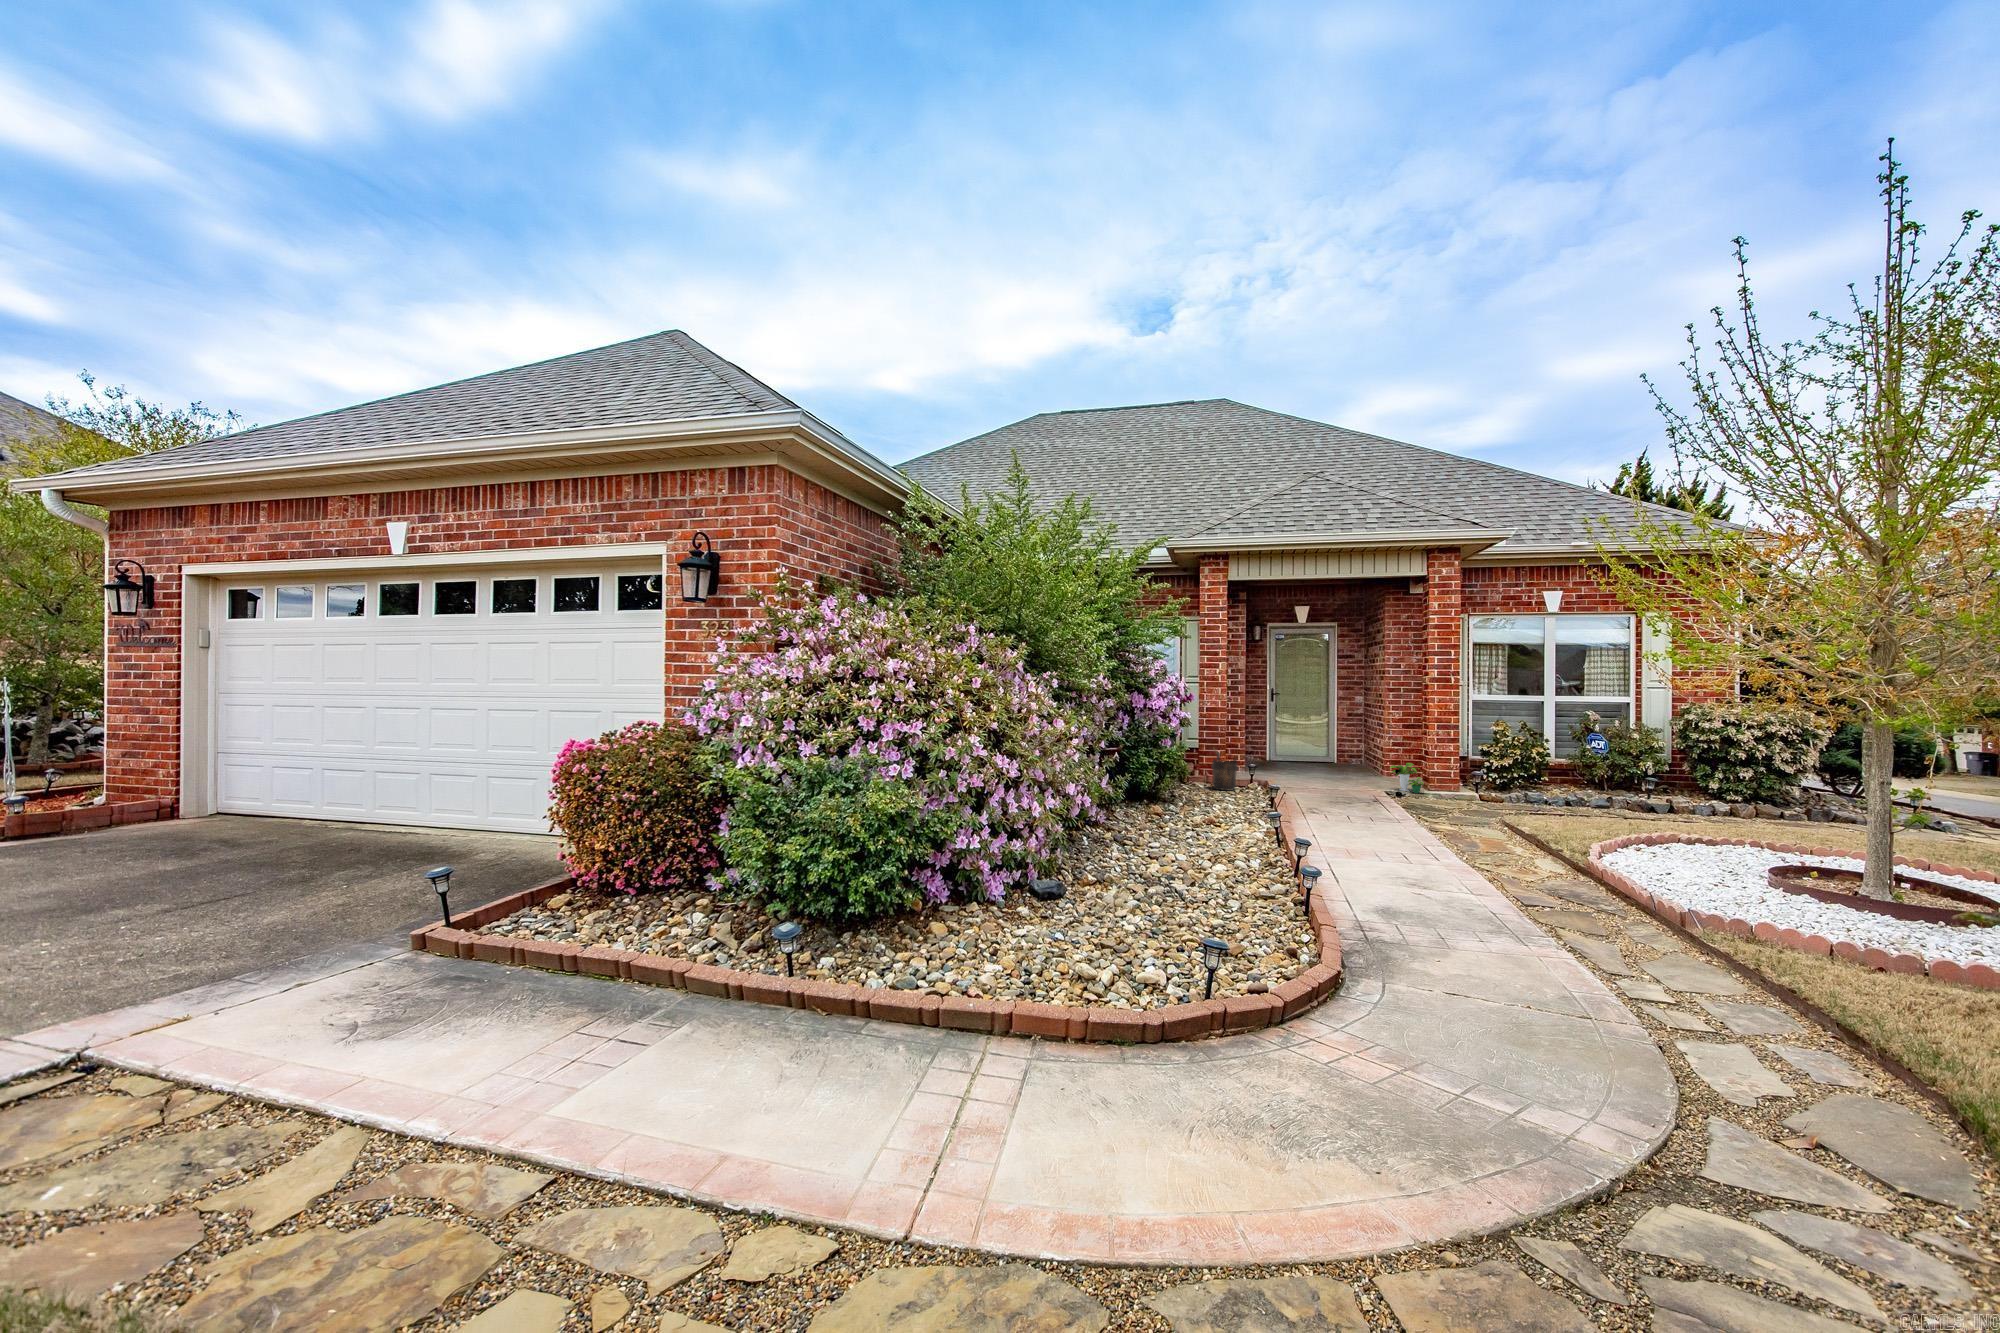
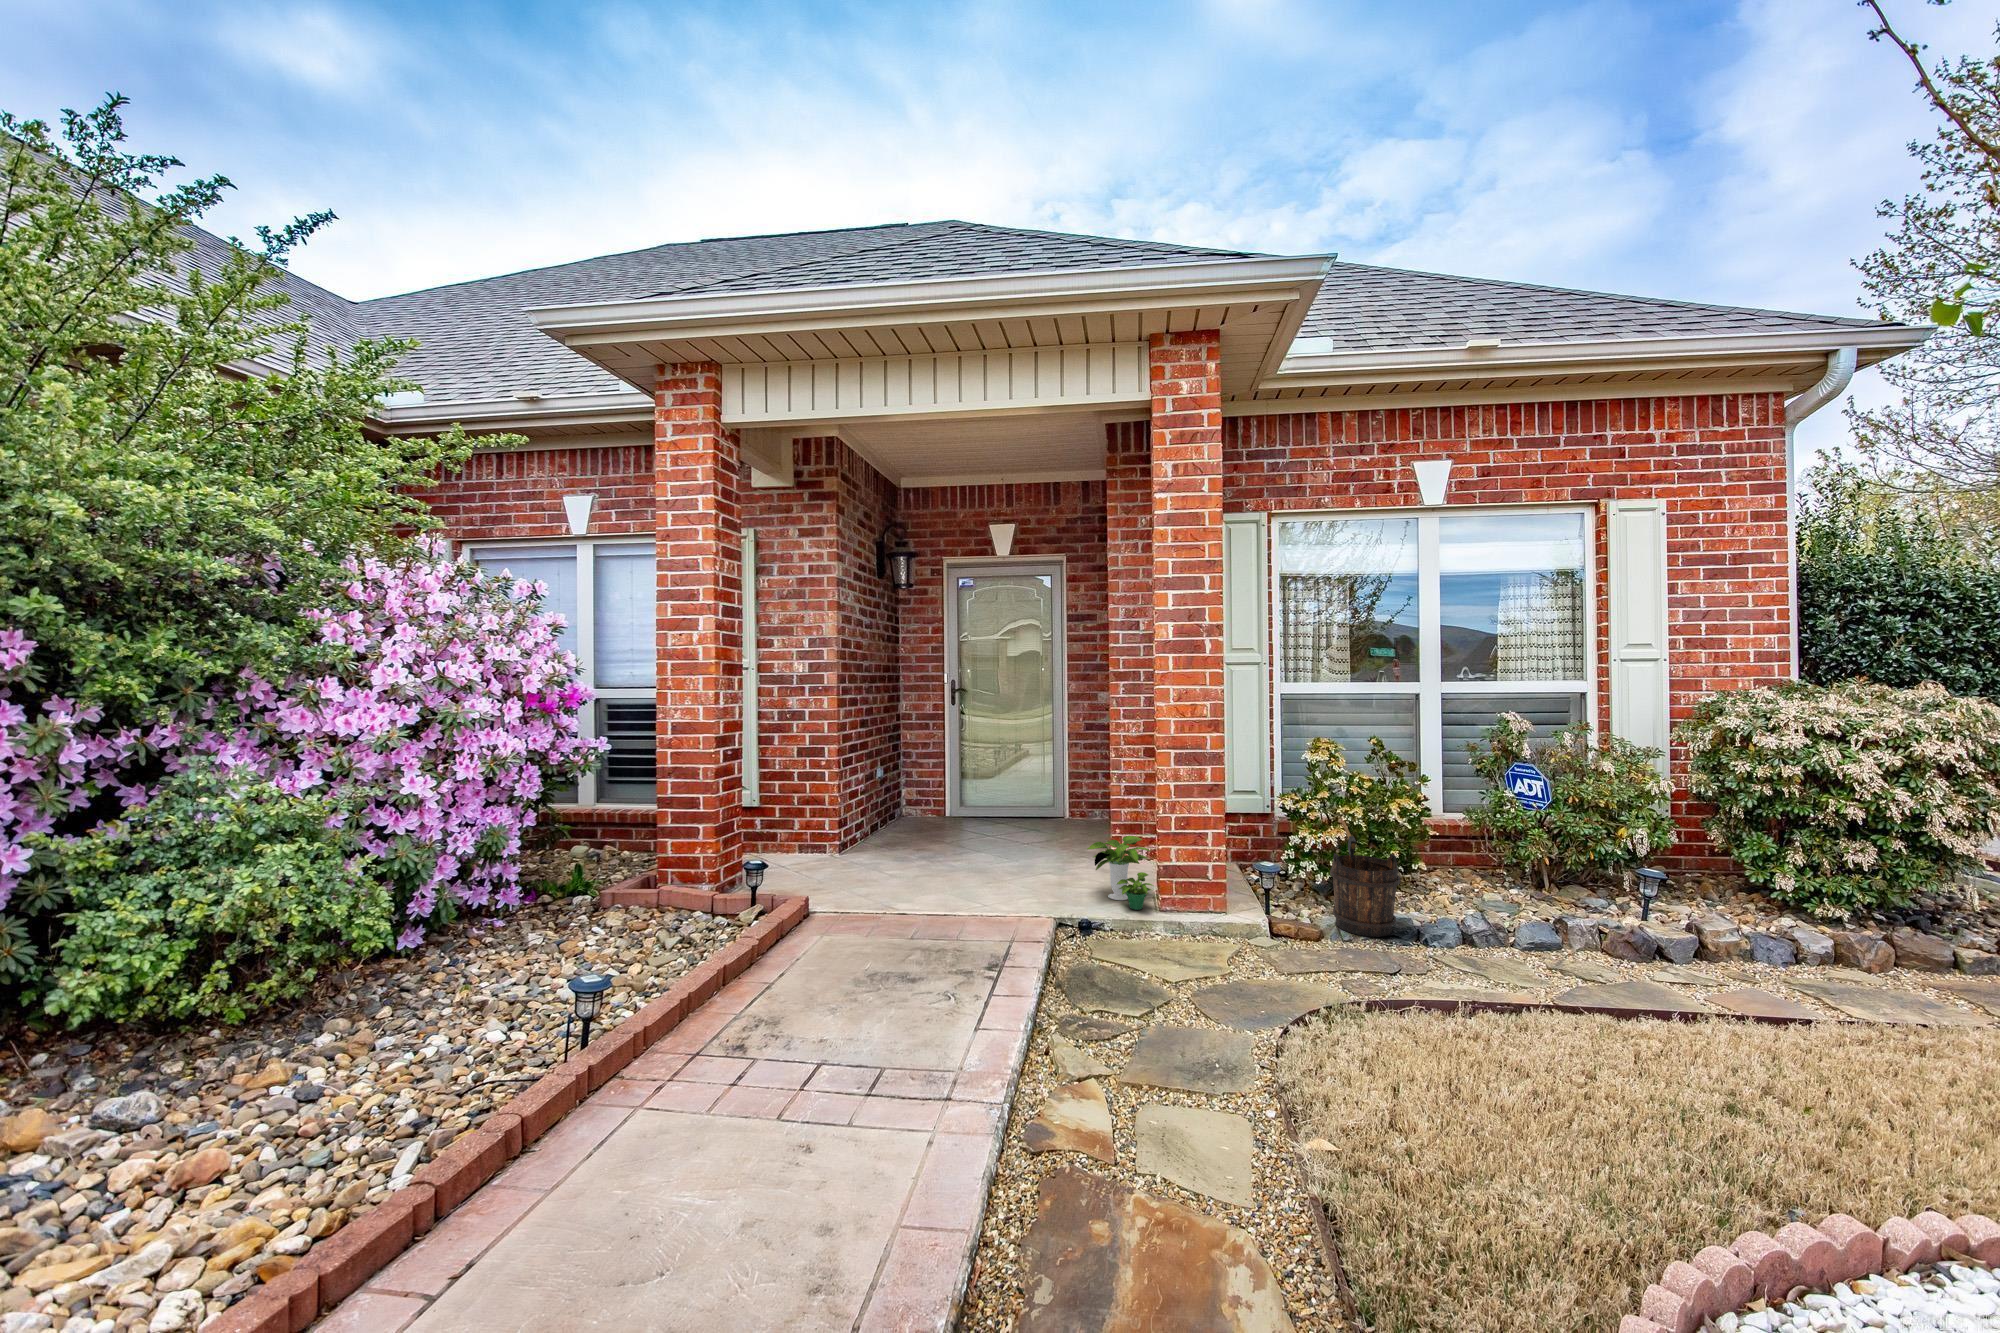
bucket: present [1212,749,1238,791] -> present [1330,821,1400,937]

